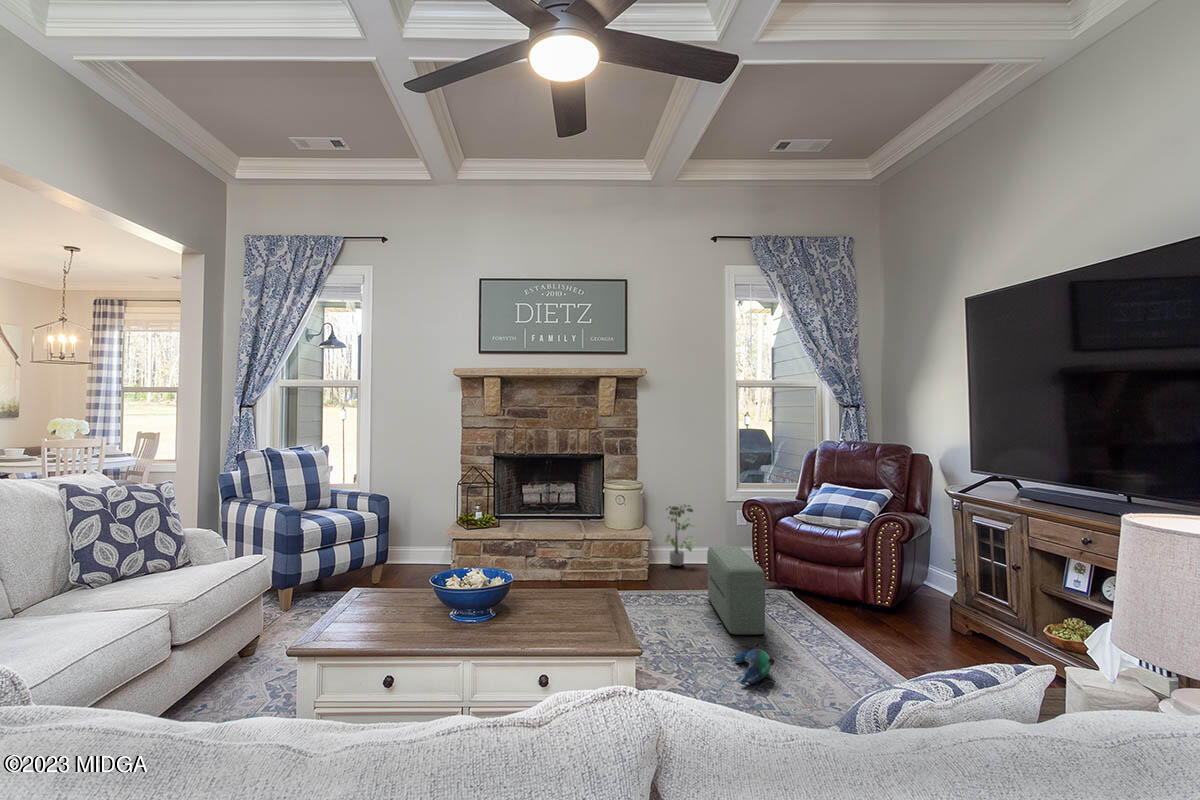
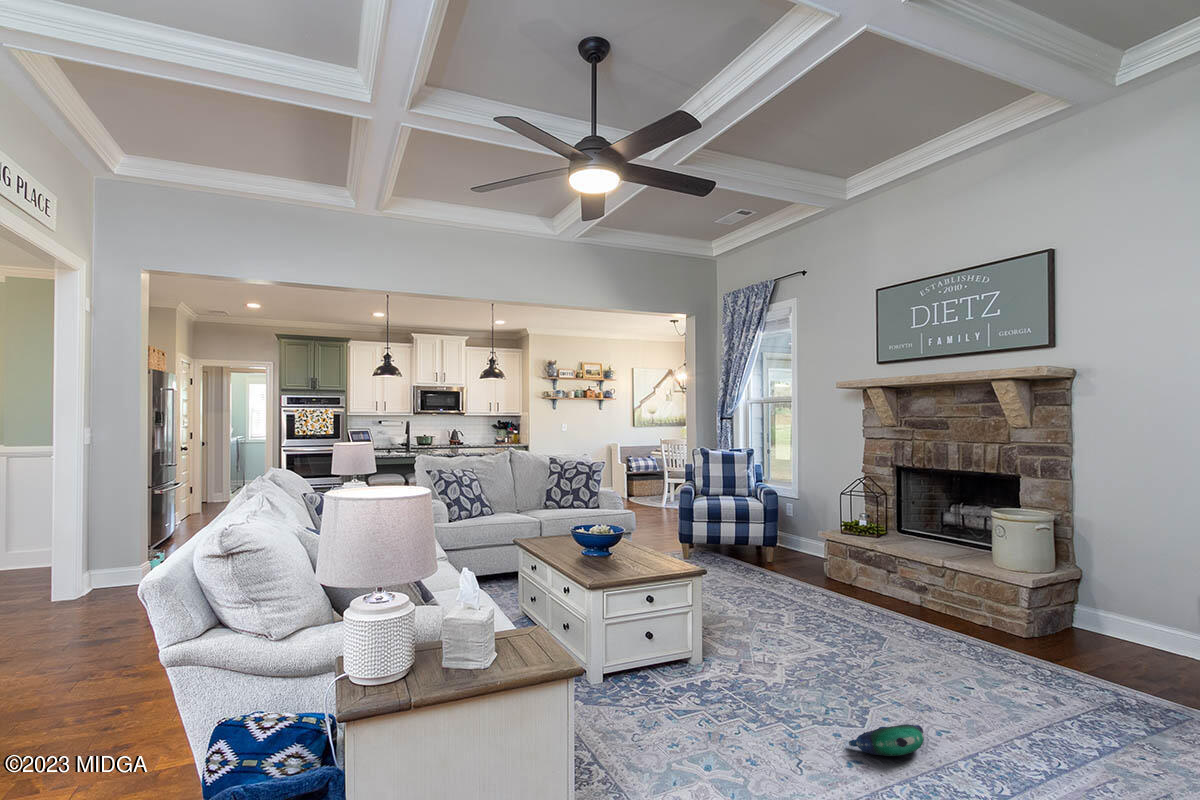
potted plant: present [664,505,697,566] -> none [1096,555,1170,647]
pouf: present [707,546,765,635] -> none [972,611,1112,739]

